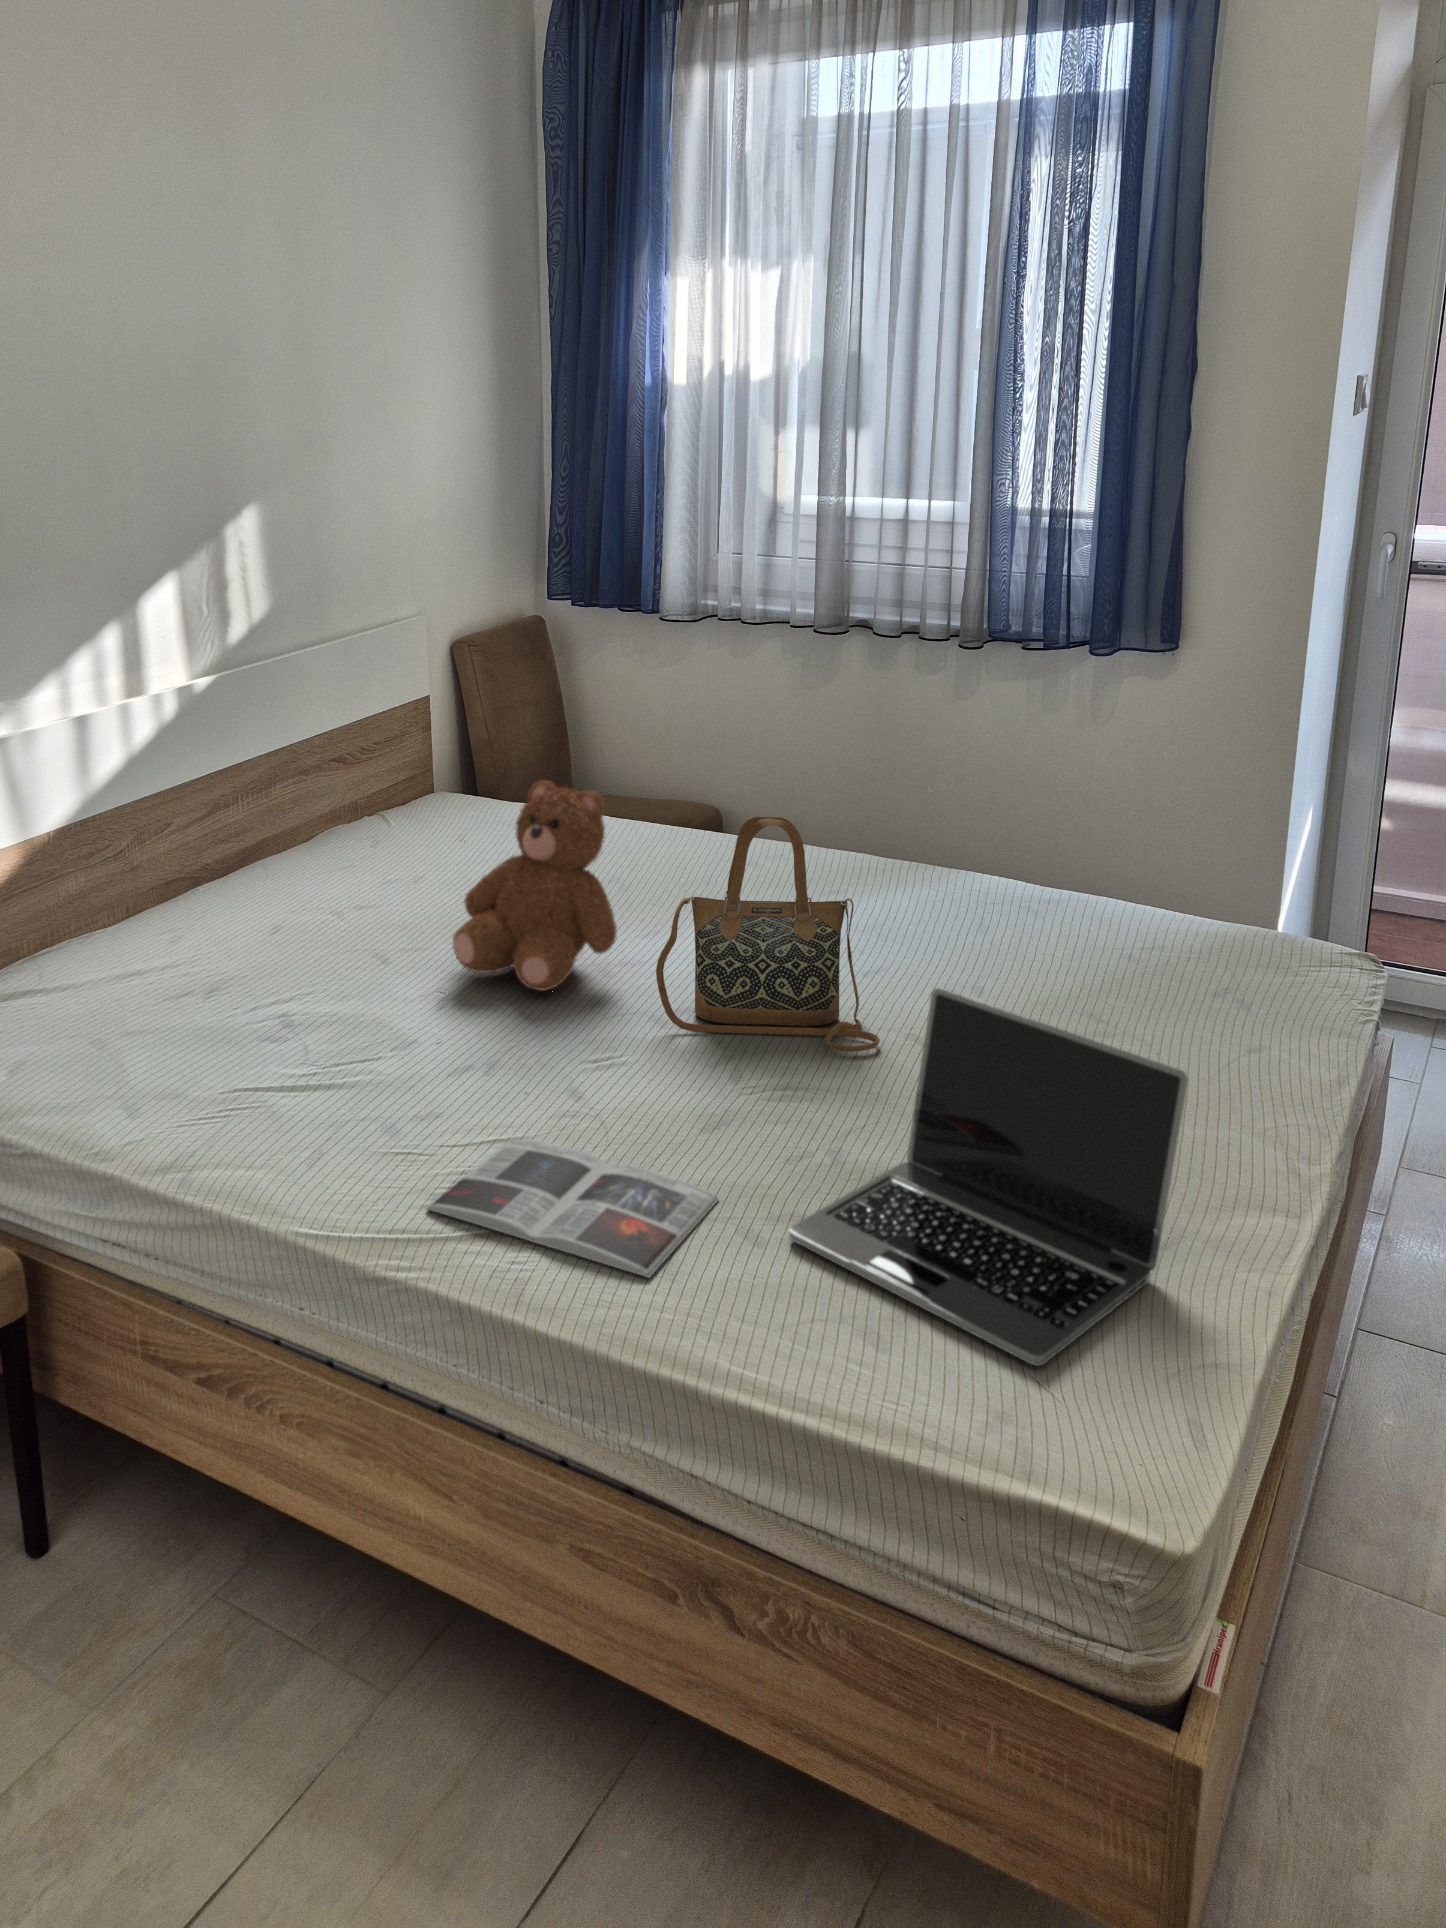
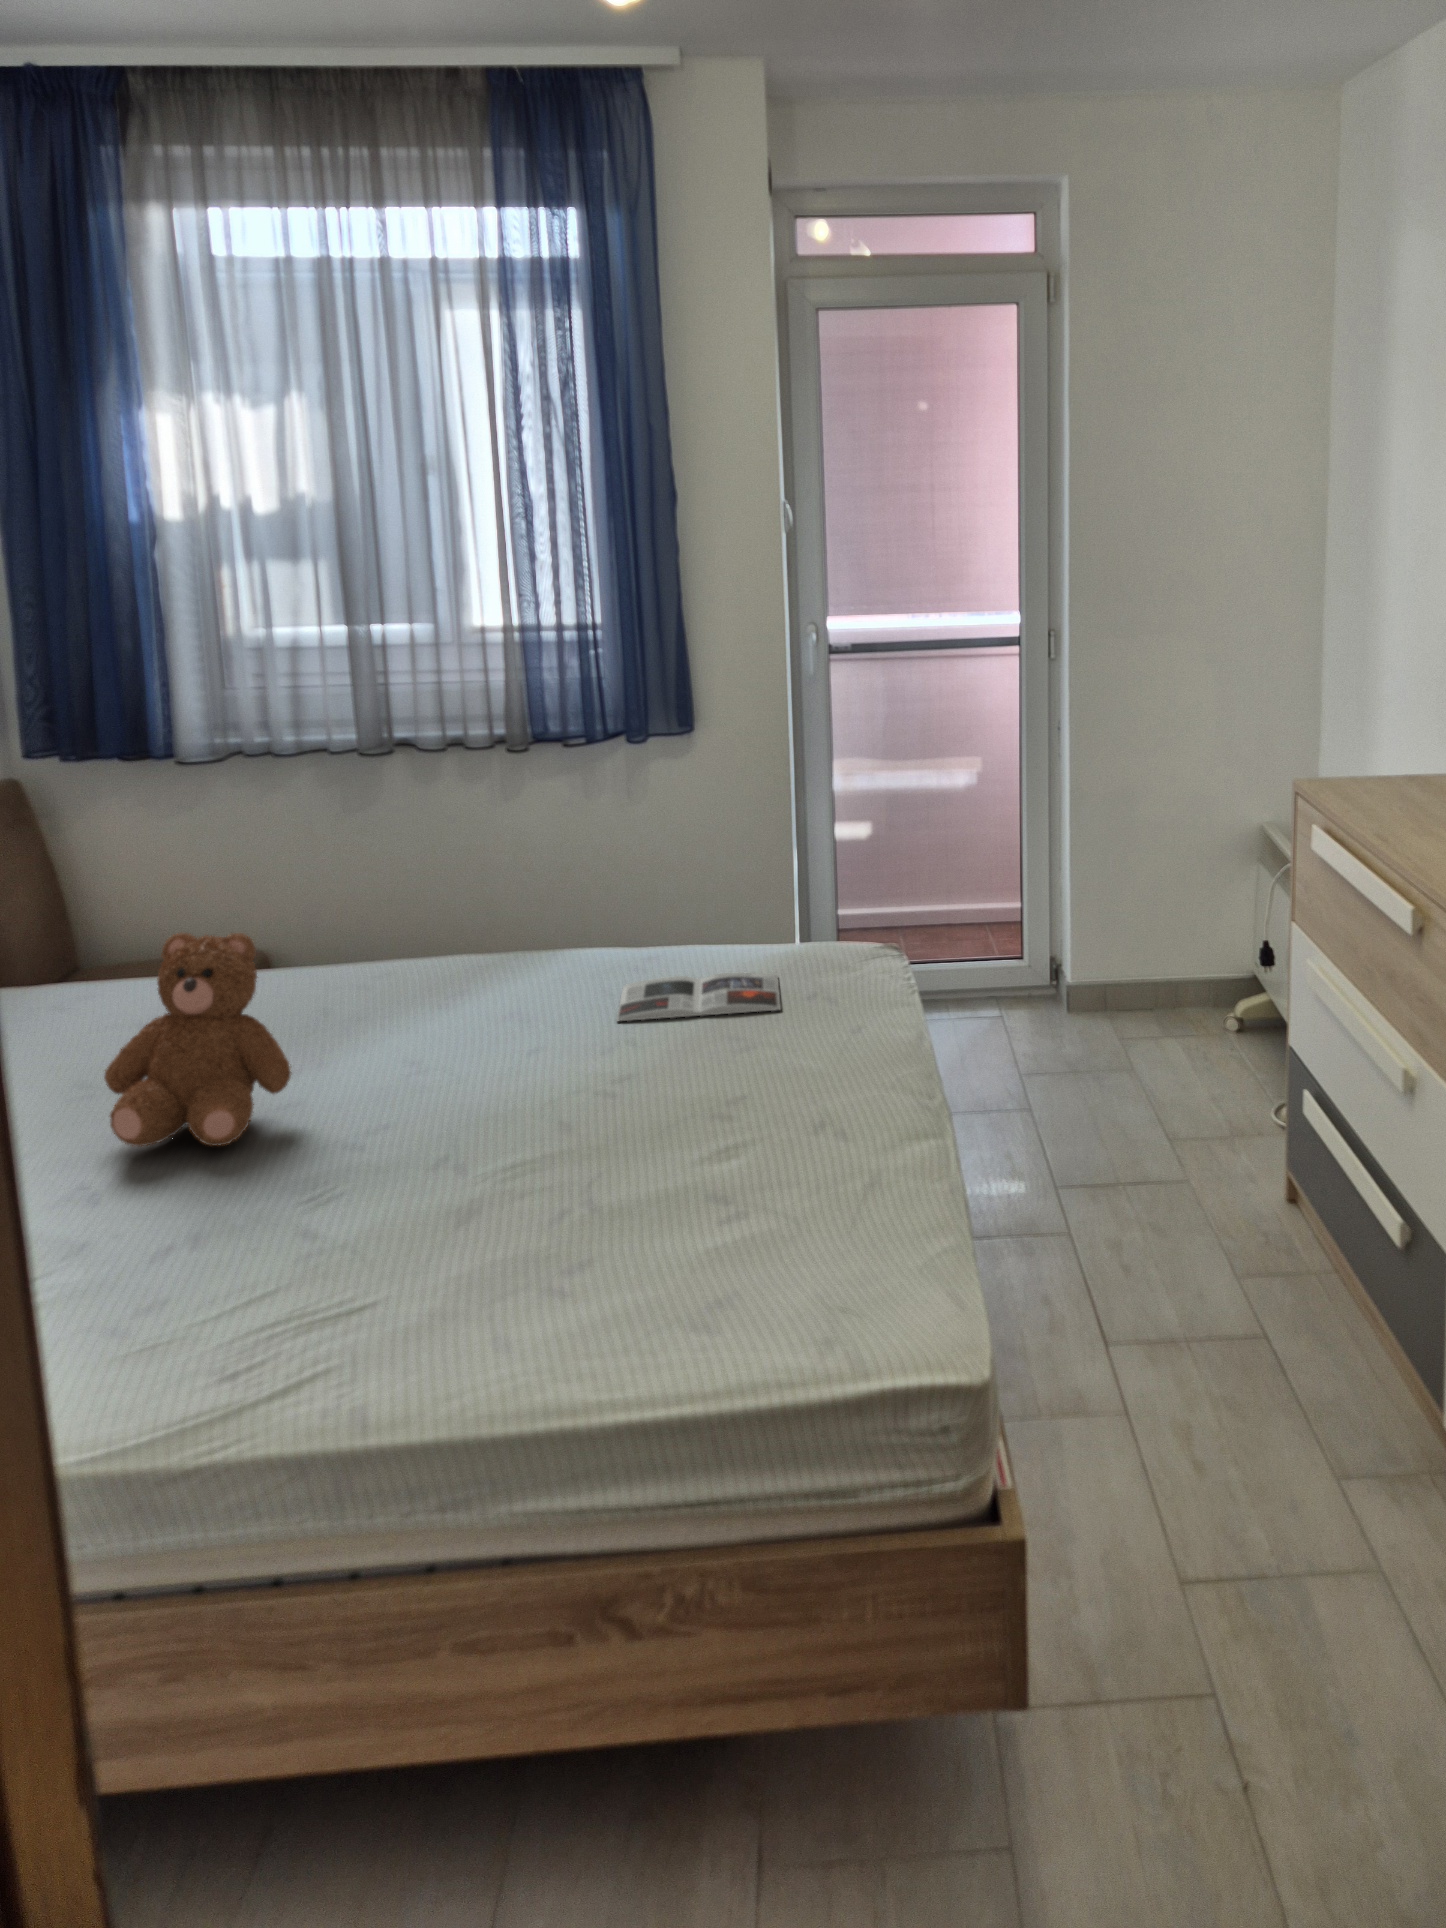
handbag: present [656,817,880,1051] -> none [353,918,577,1140]
laptop: present [789,988,1188,1366] -> none [595,1024,882,1289]
magazine: present [427,1139,718,1278] -> present [617,972,781,1021]

